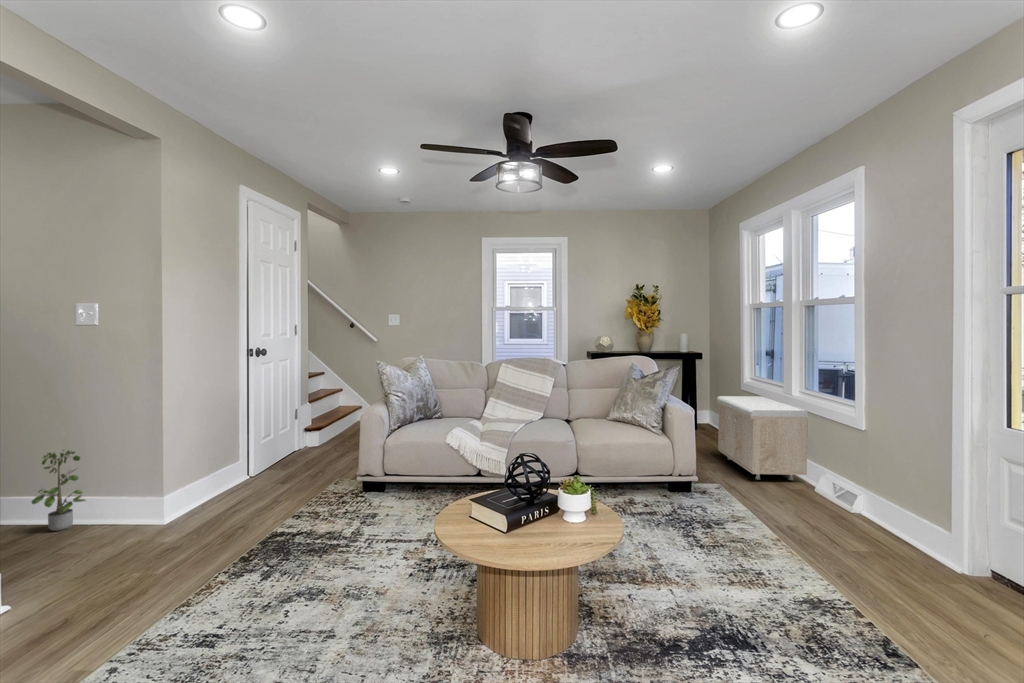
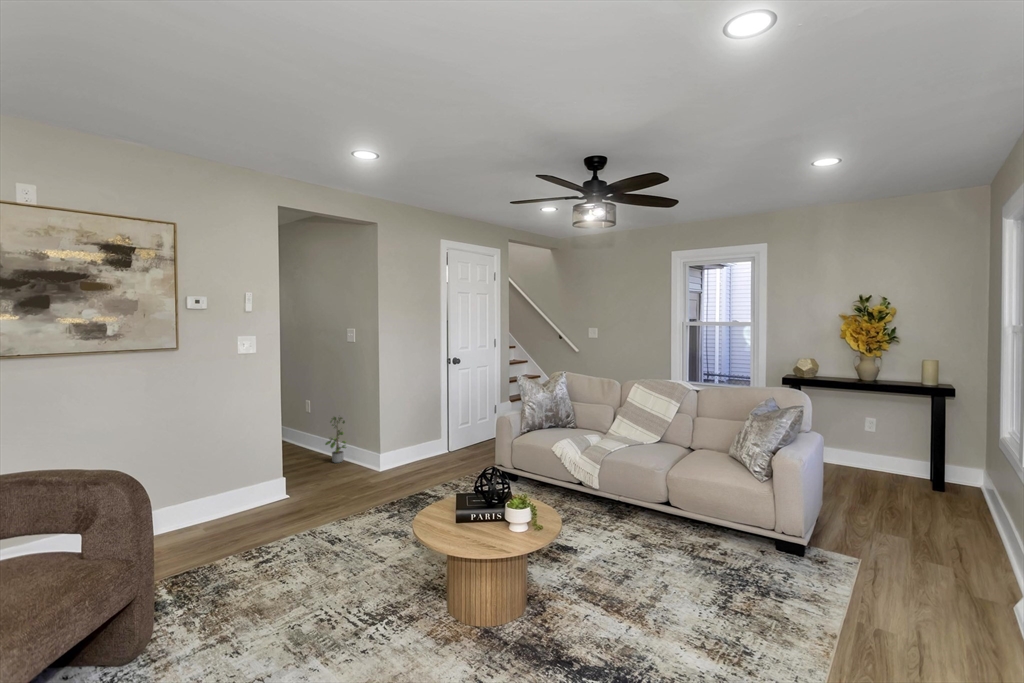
storage bench: present [717,396,808,480] -> none [908,450,1011,583]

